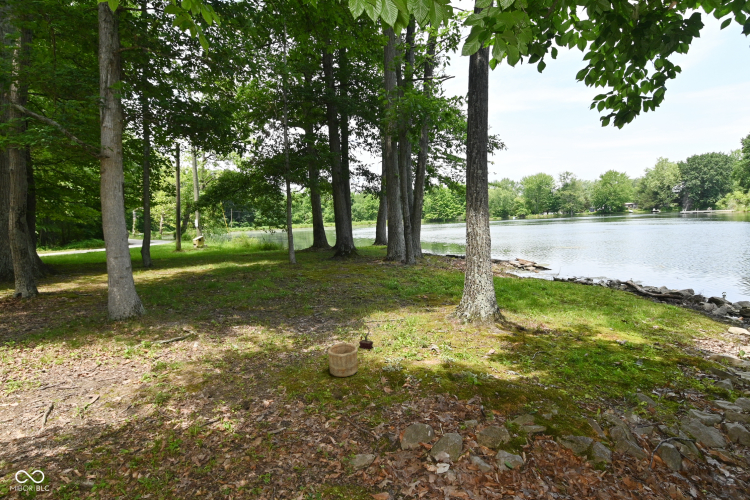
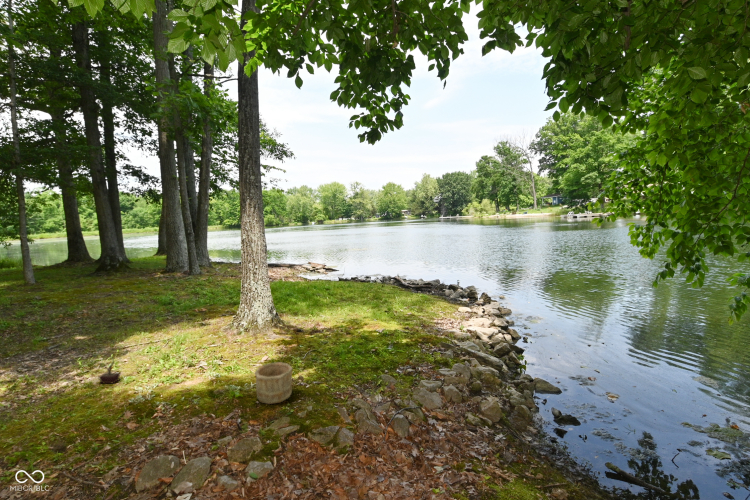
wooden bucket: present [328,343,358,377] -> present [255,362,292,404]

